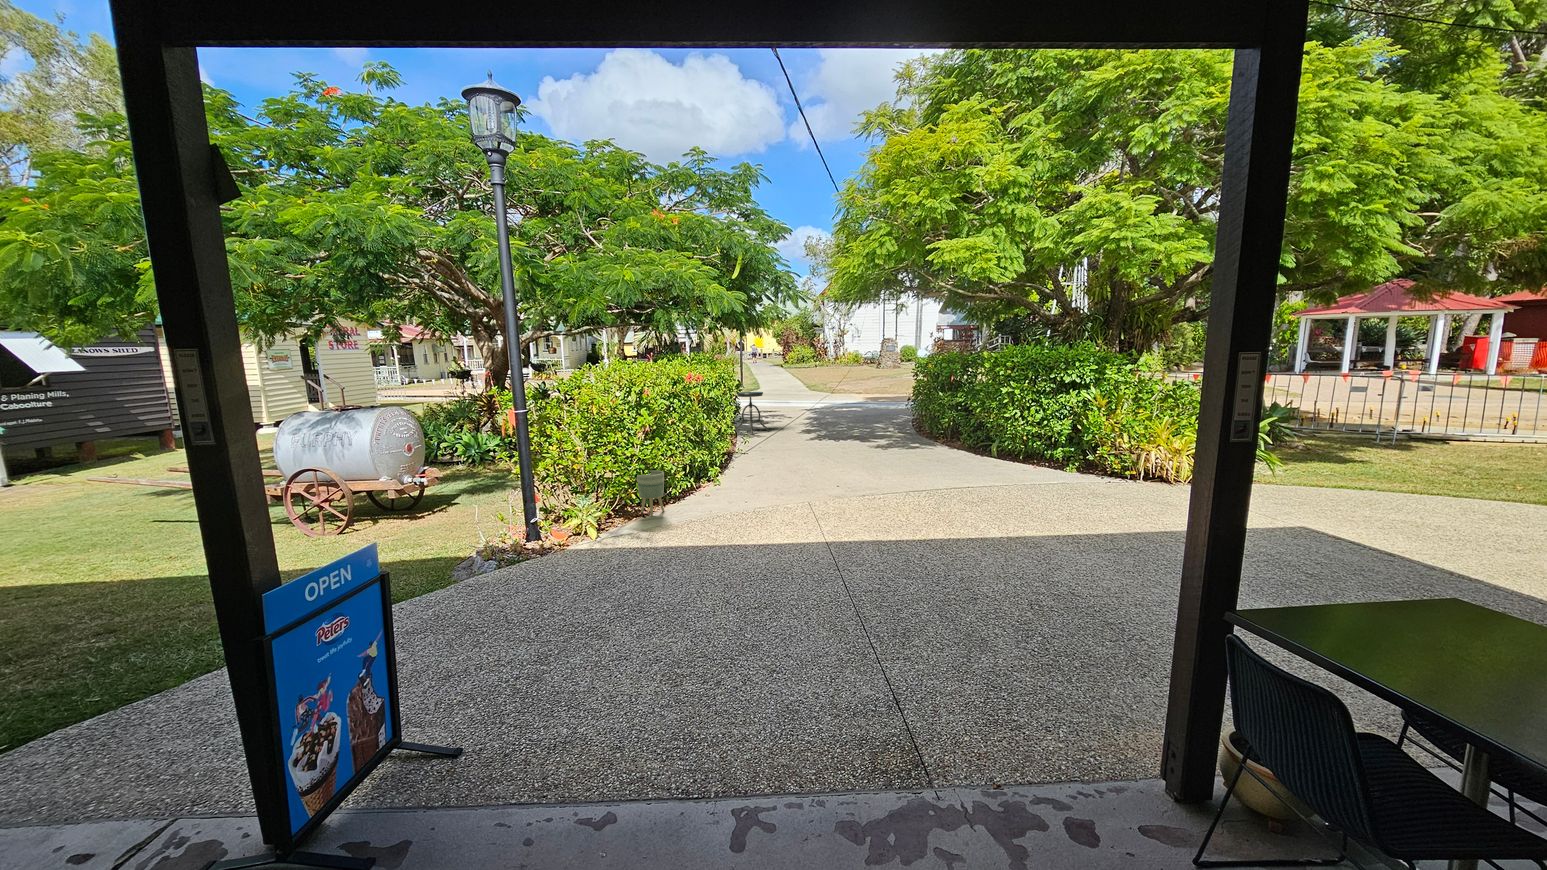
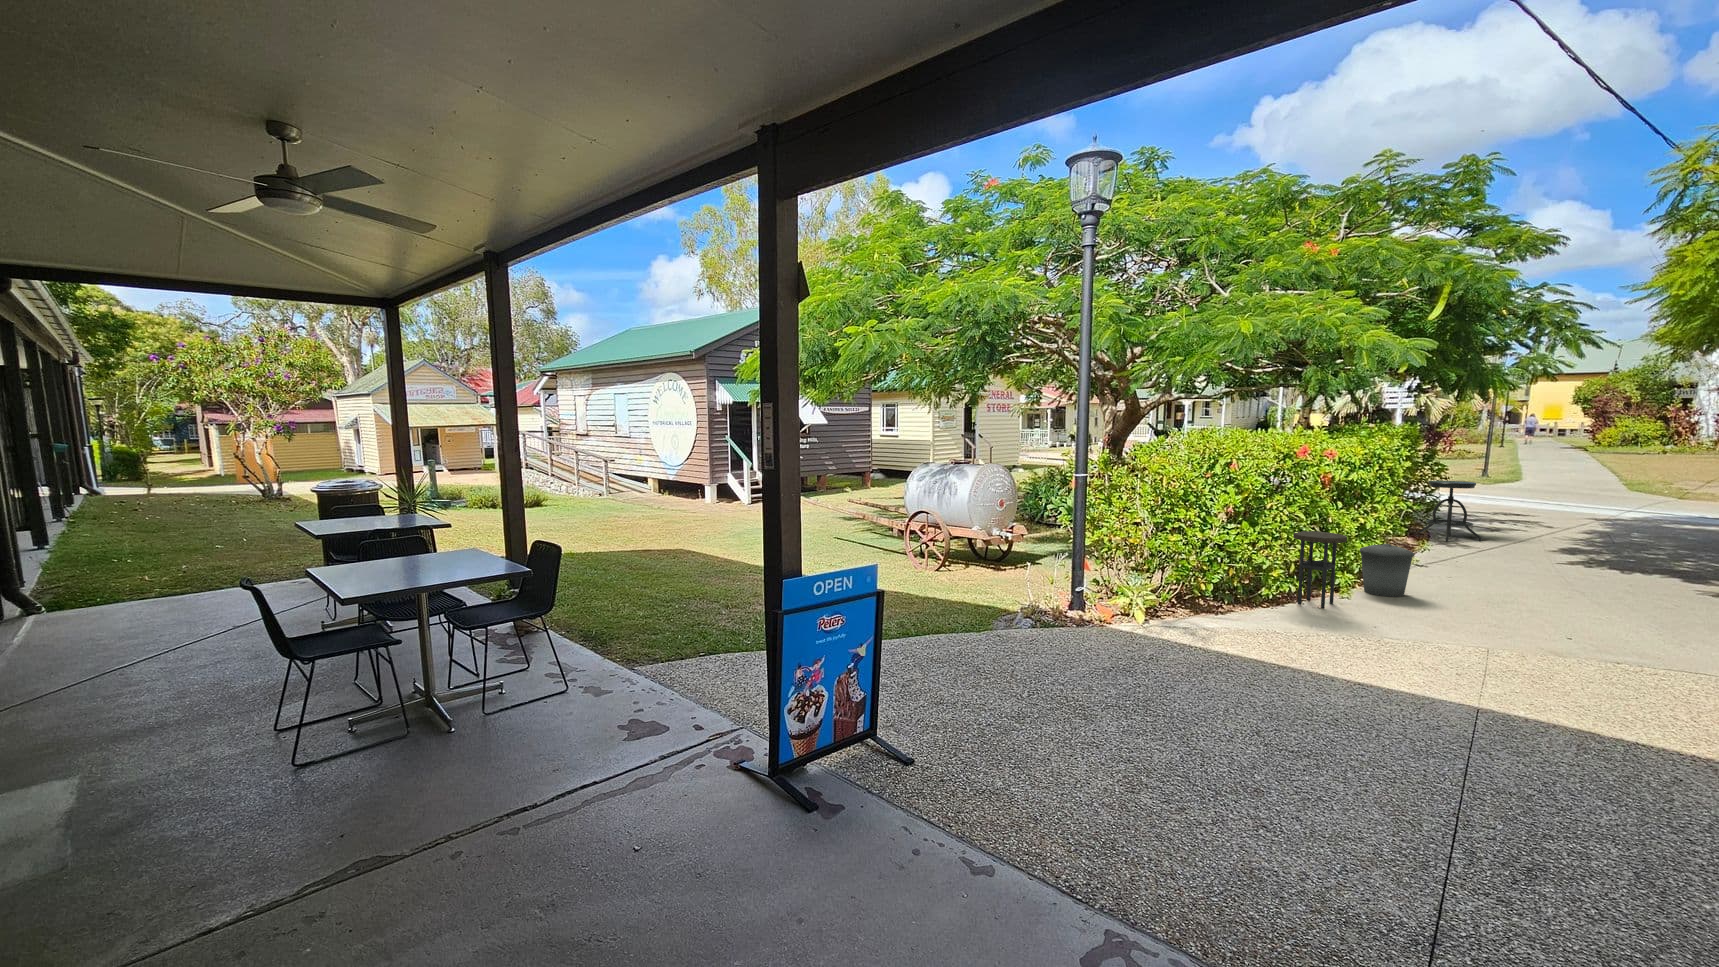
side table: none [687,437,722,495] -> present [1293,531,1347,608]
trash can: none [723,440,755,479] -> present [1360,544,1414,597]
planter: present [637,471,664,517] -> none [1210,561,1246,615]

